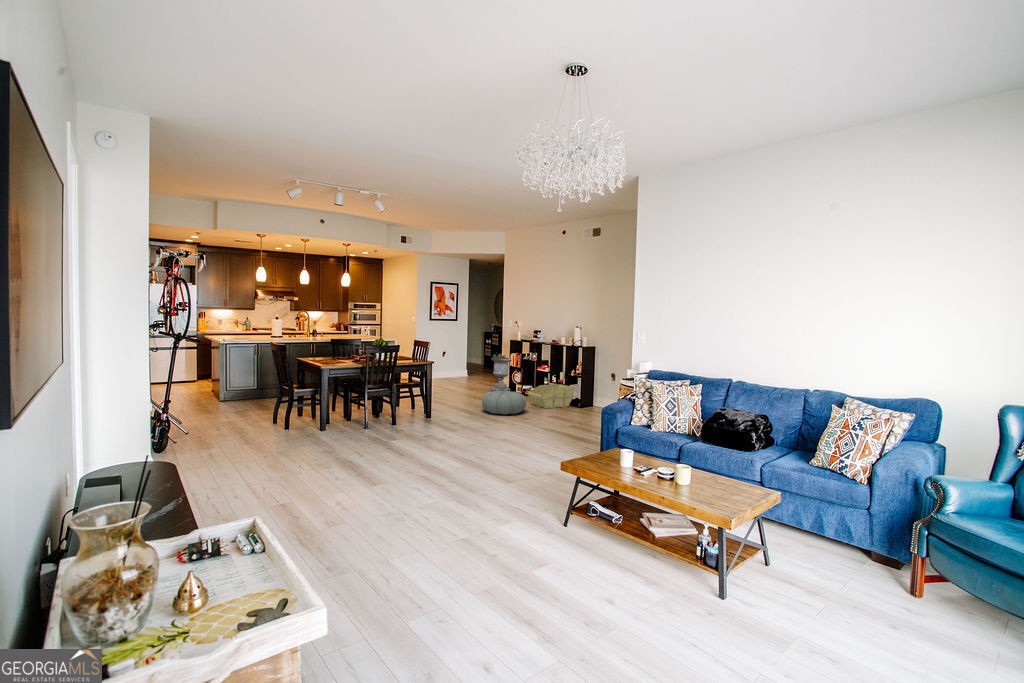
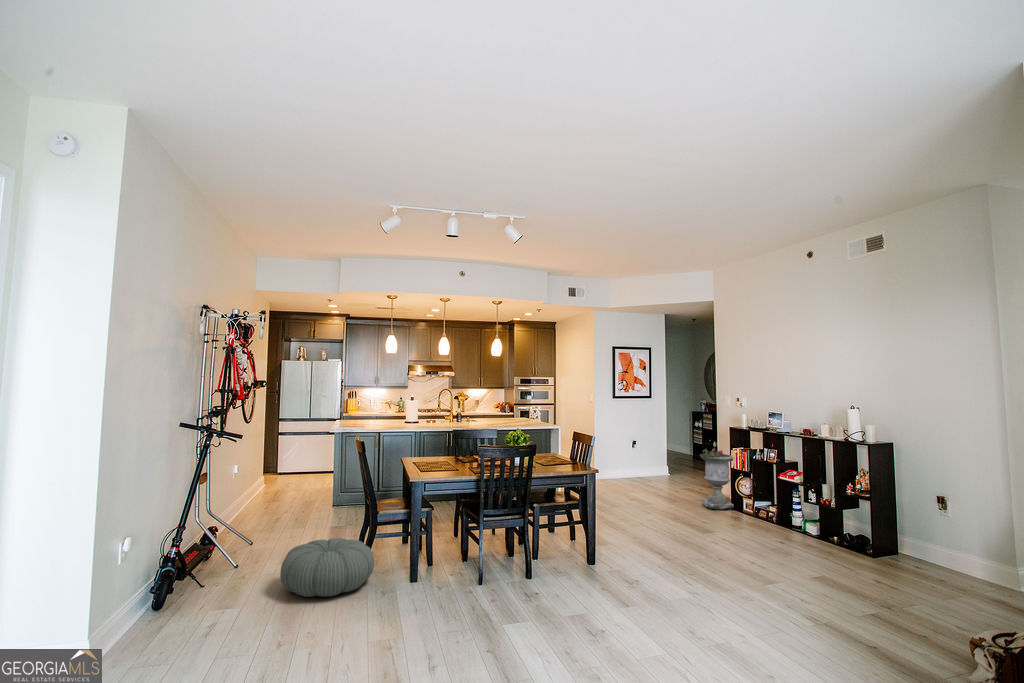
storage bin: present [528,384,574,408] -> none [765,506,855,552]
pouf: present [482,391,526,415] -> present [280,538,374,597]

